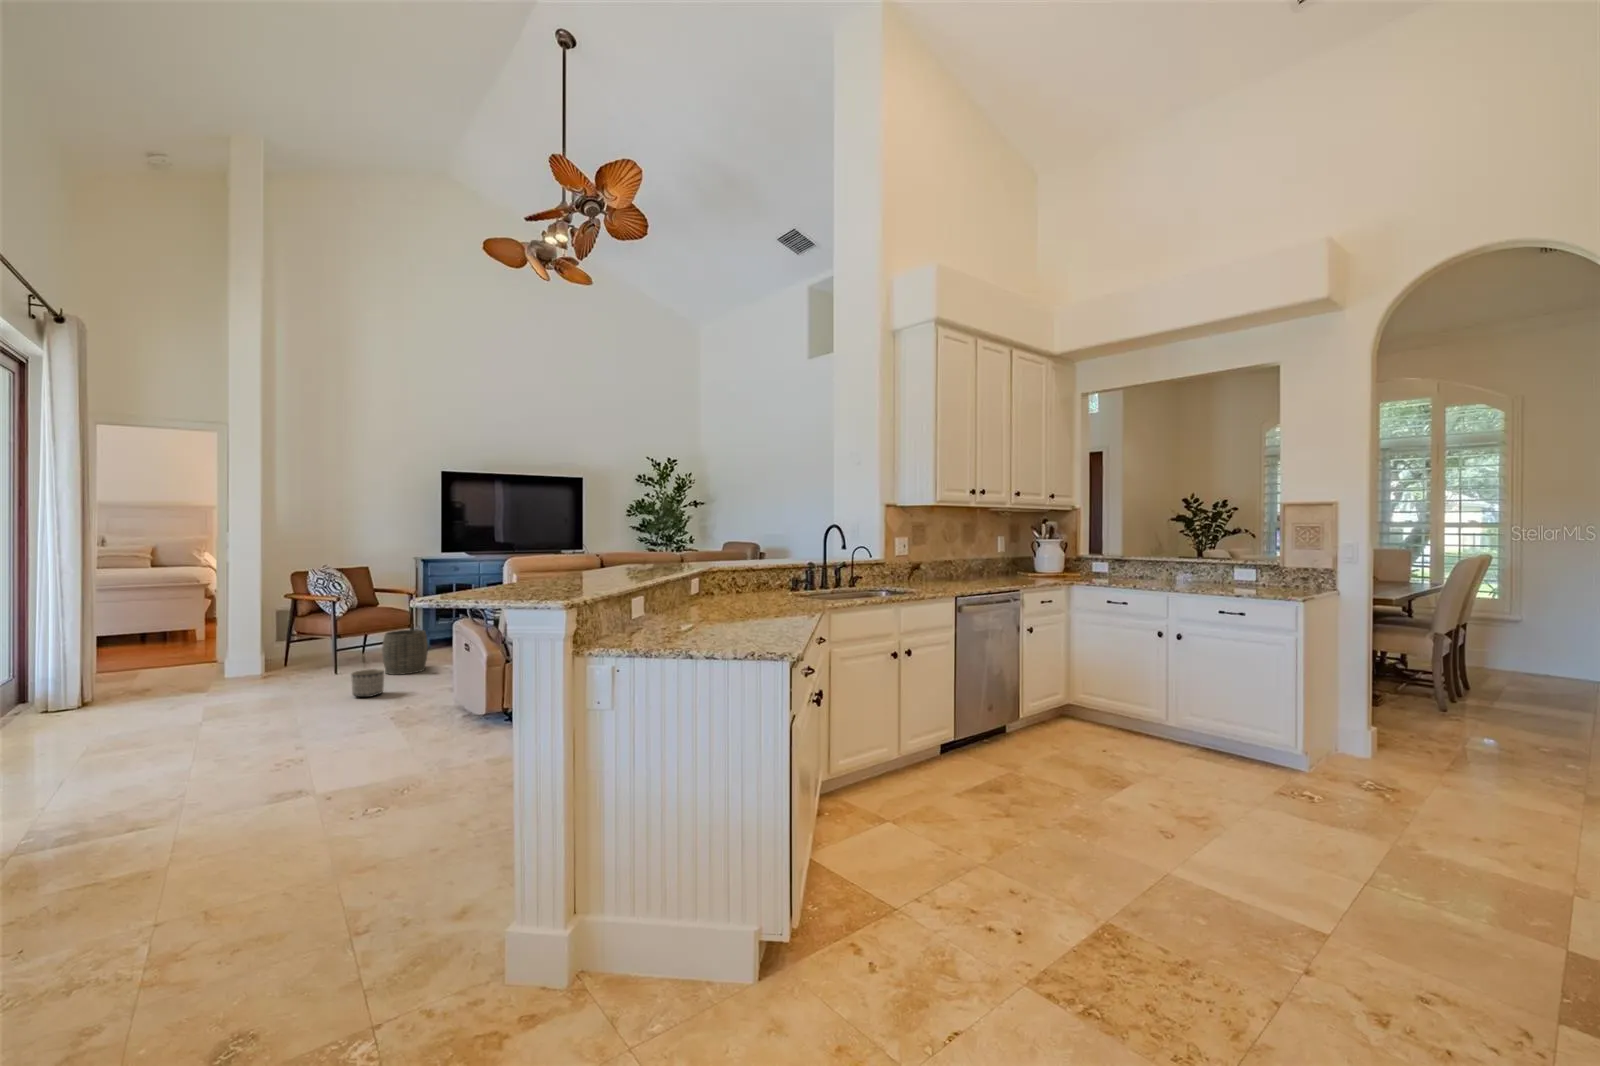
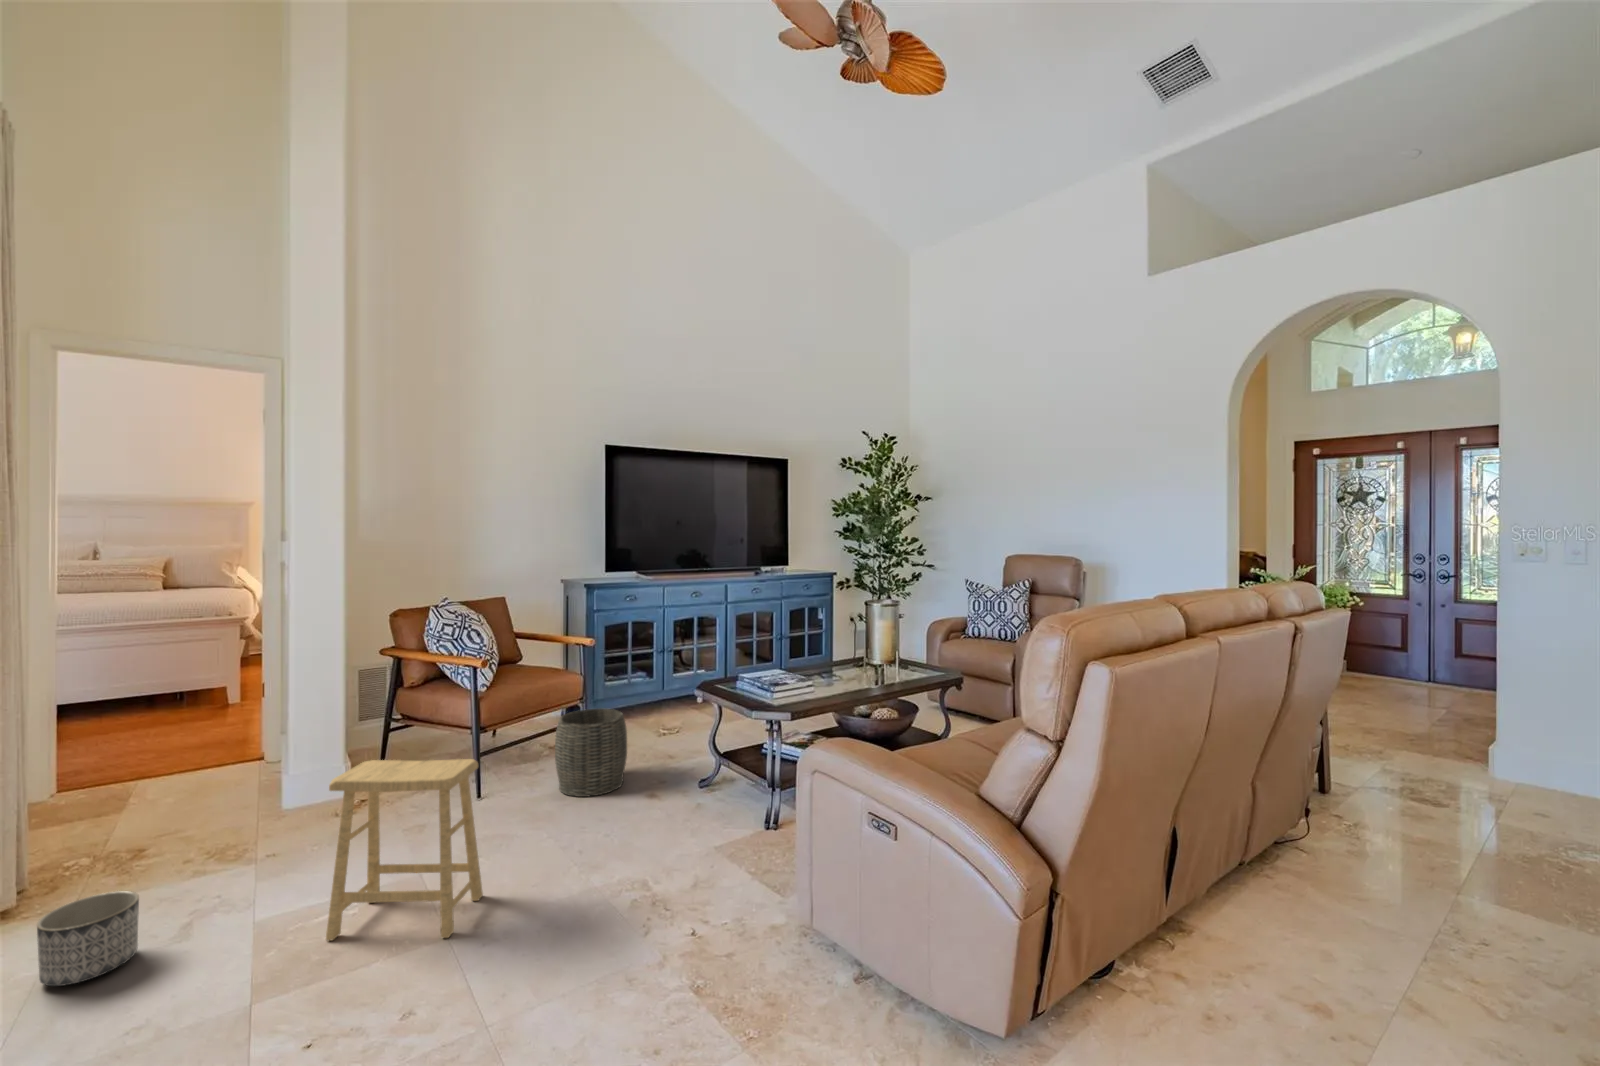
footstool: none [238,635,318,712] -> present [326,759,483,941]
planter: present [351,669,384,697] -> present [37,891,139,986]

